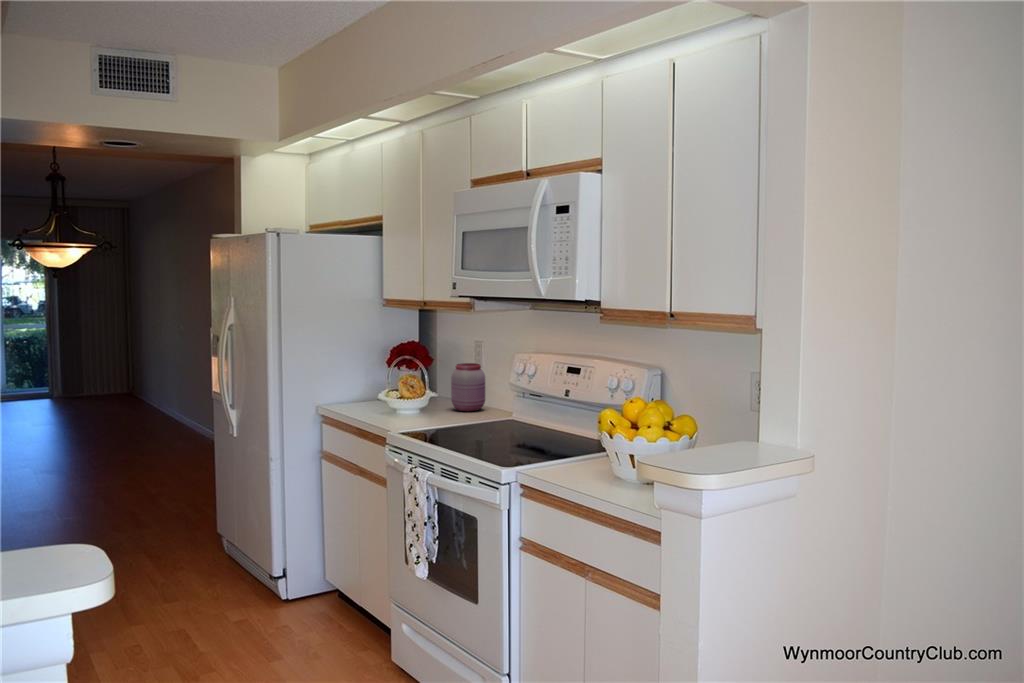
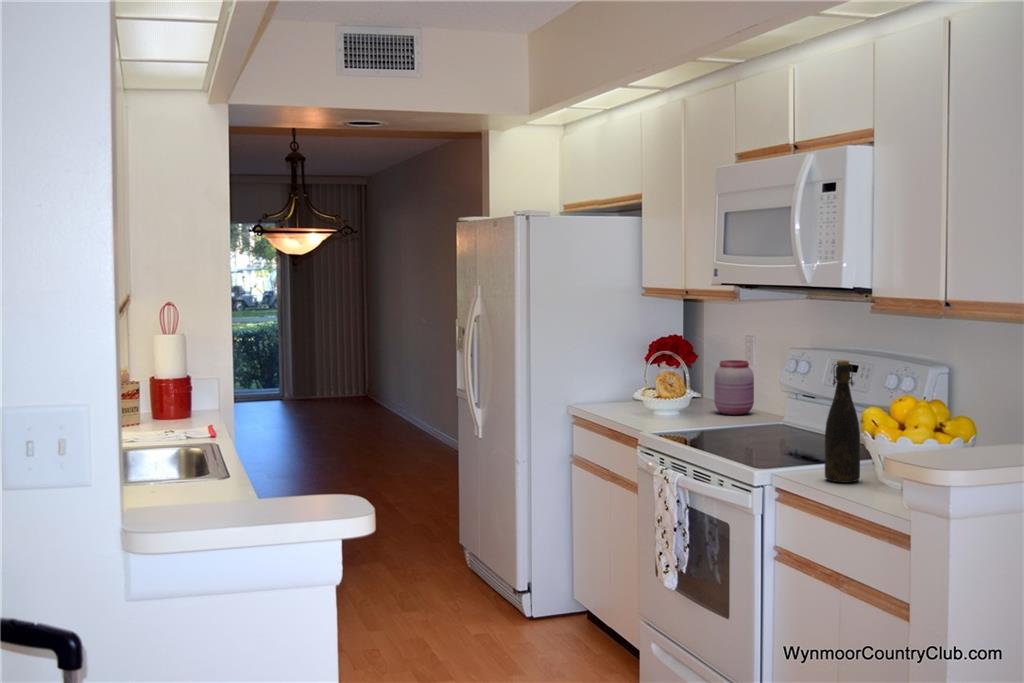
bottle: none [566,367,597,479] -> present [825,360,860,483]

